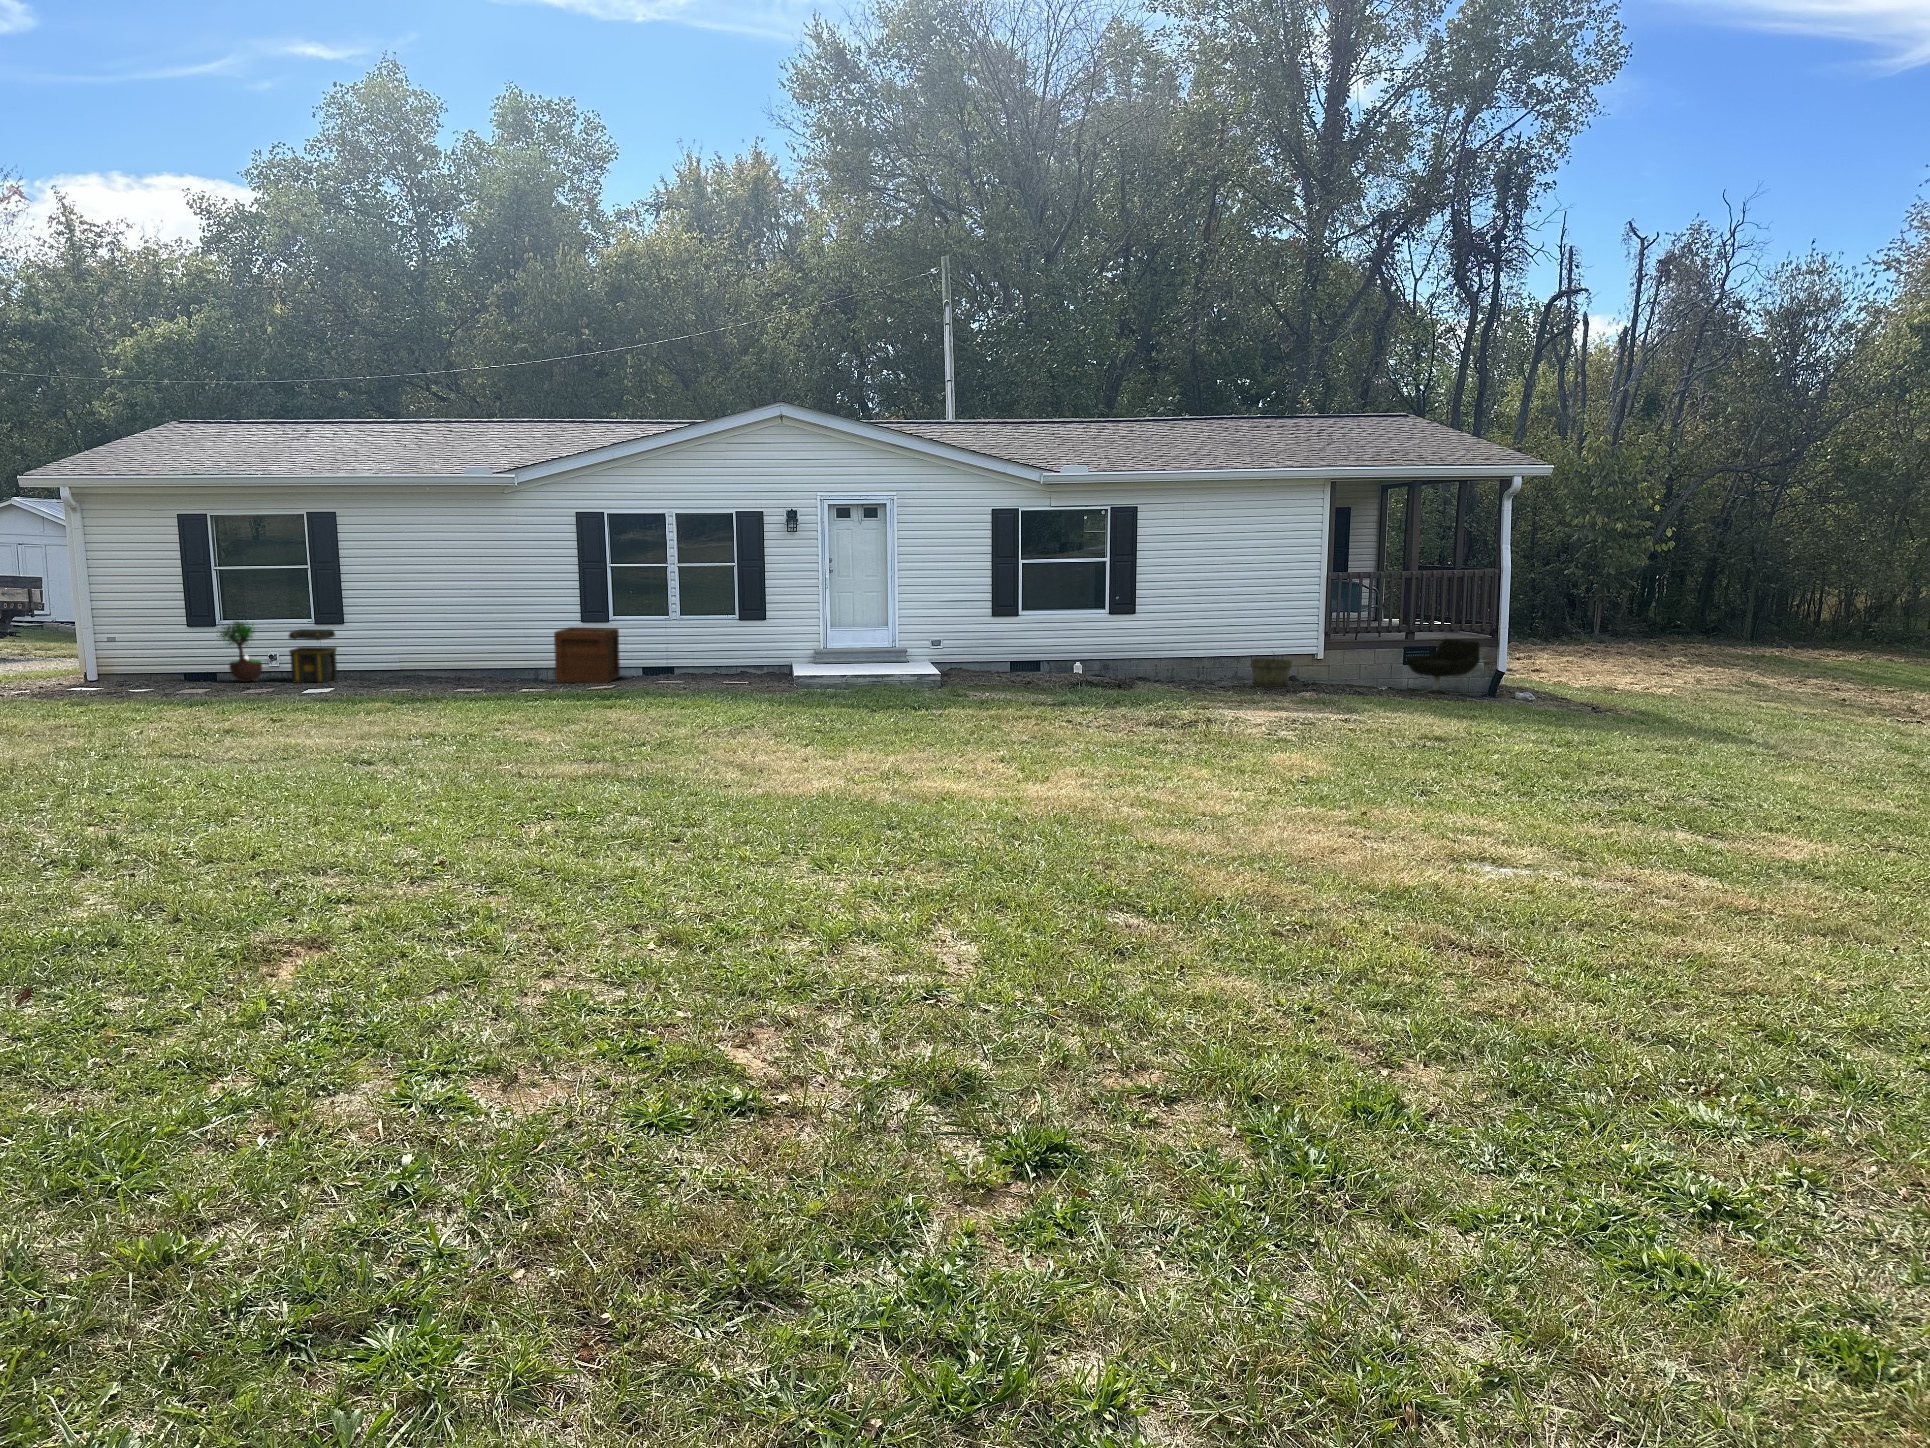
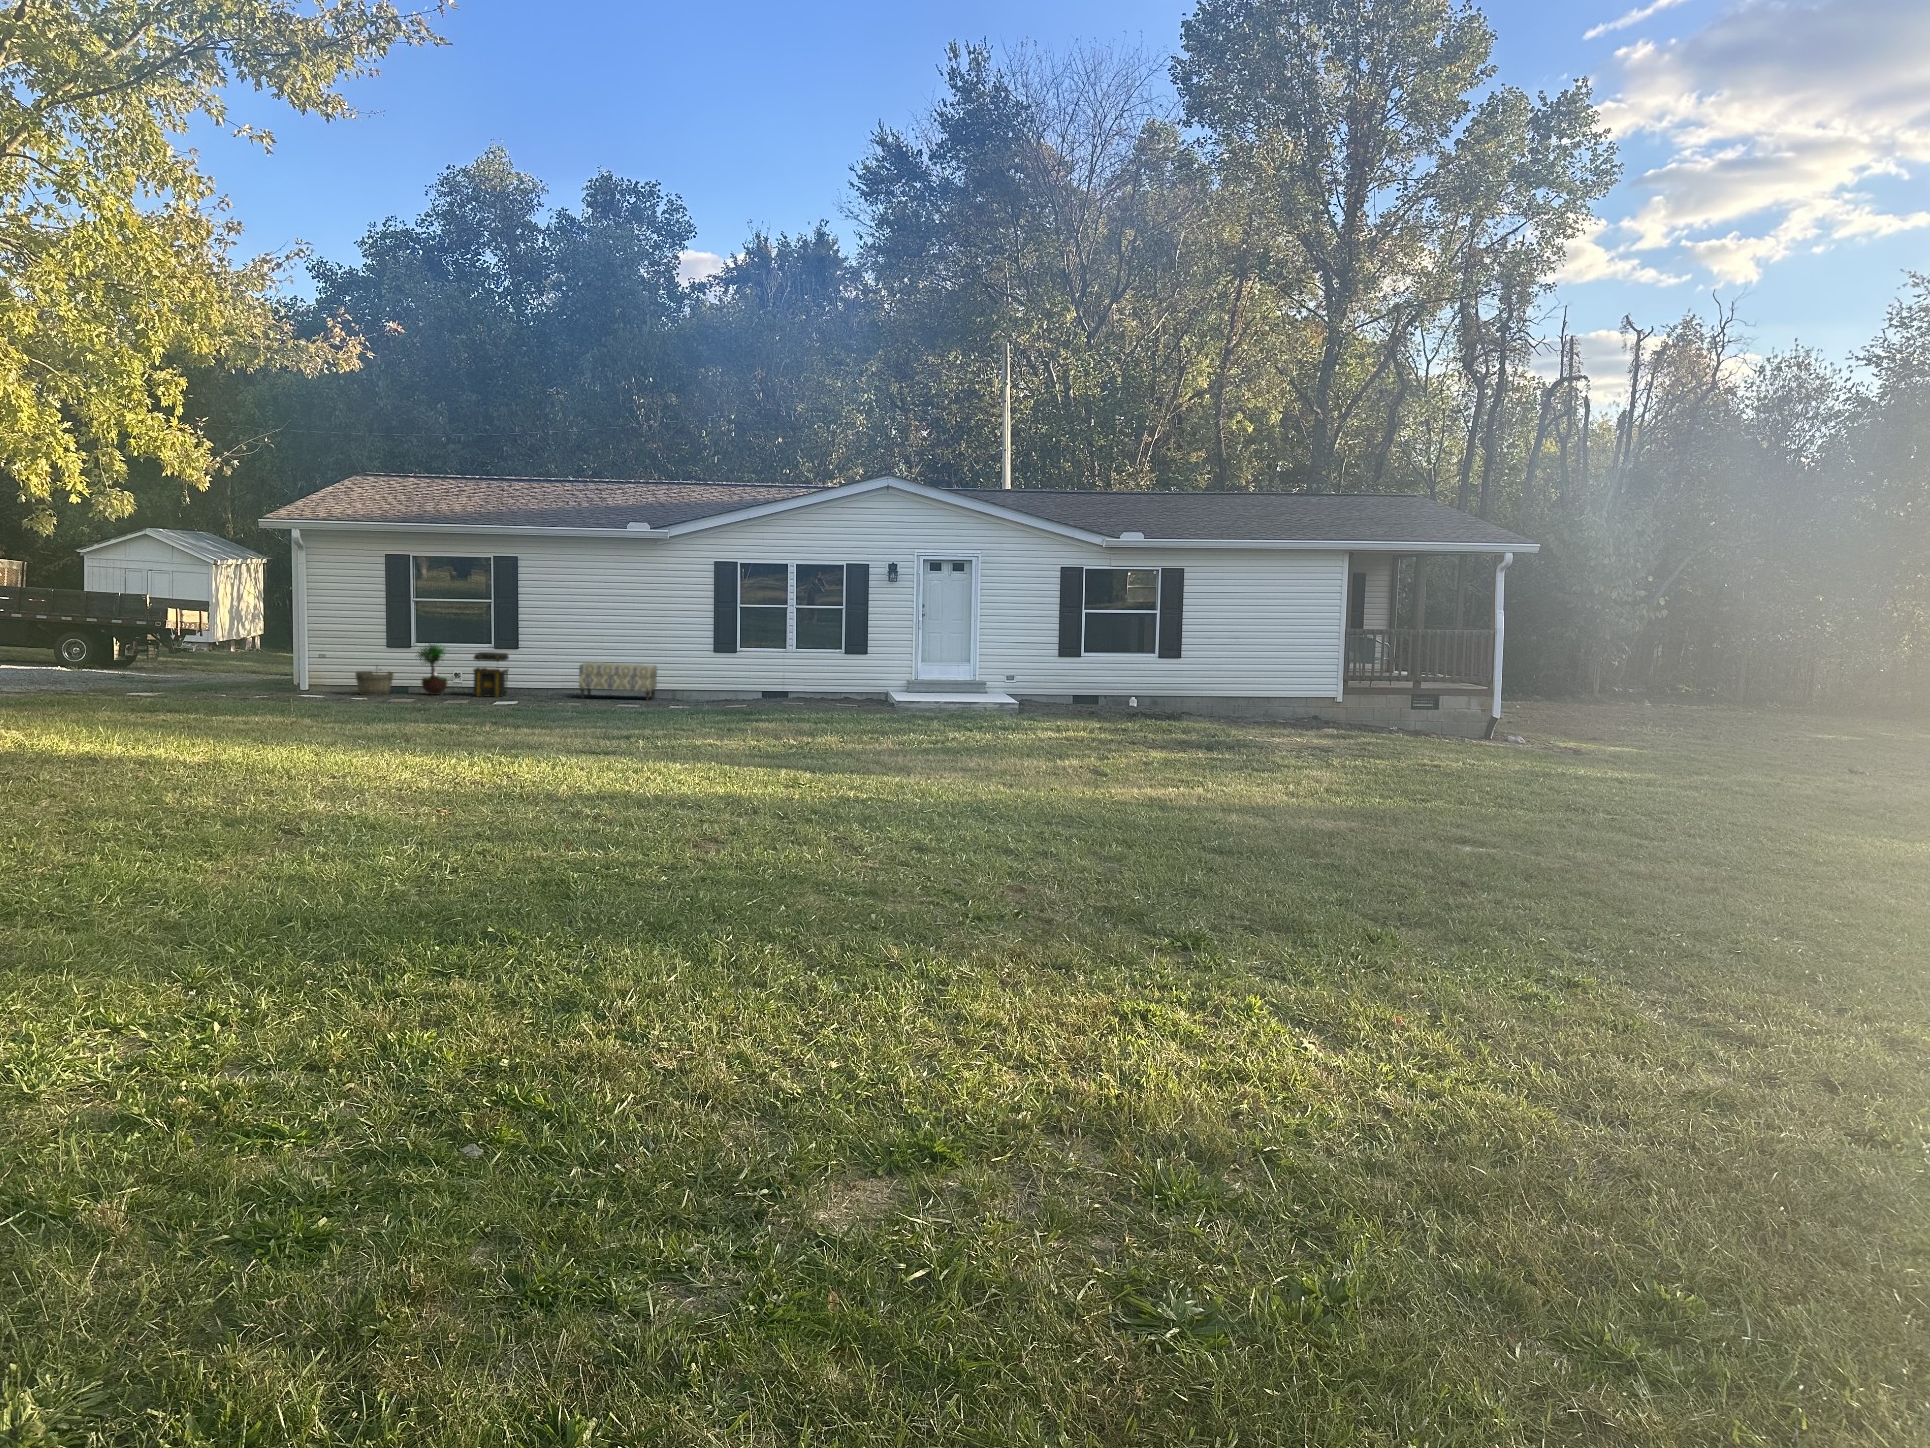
wooden crate: present [554,627,620,683] -> none [694,656,745,705]
bench: none [417,637,515,683] -> present [579,662,657,700]
lounge chair: present [1405,639,1480,694] -> none [1409,686,1473,733]
wooden bucket: present [1251,653,1292,687] -> present [355,669,393,695]

